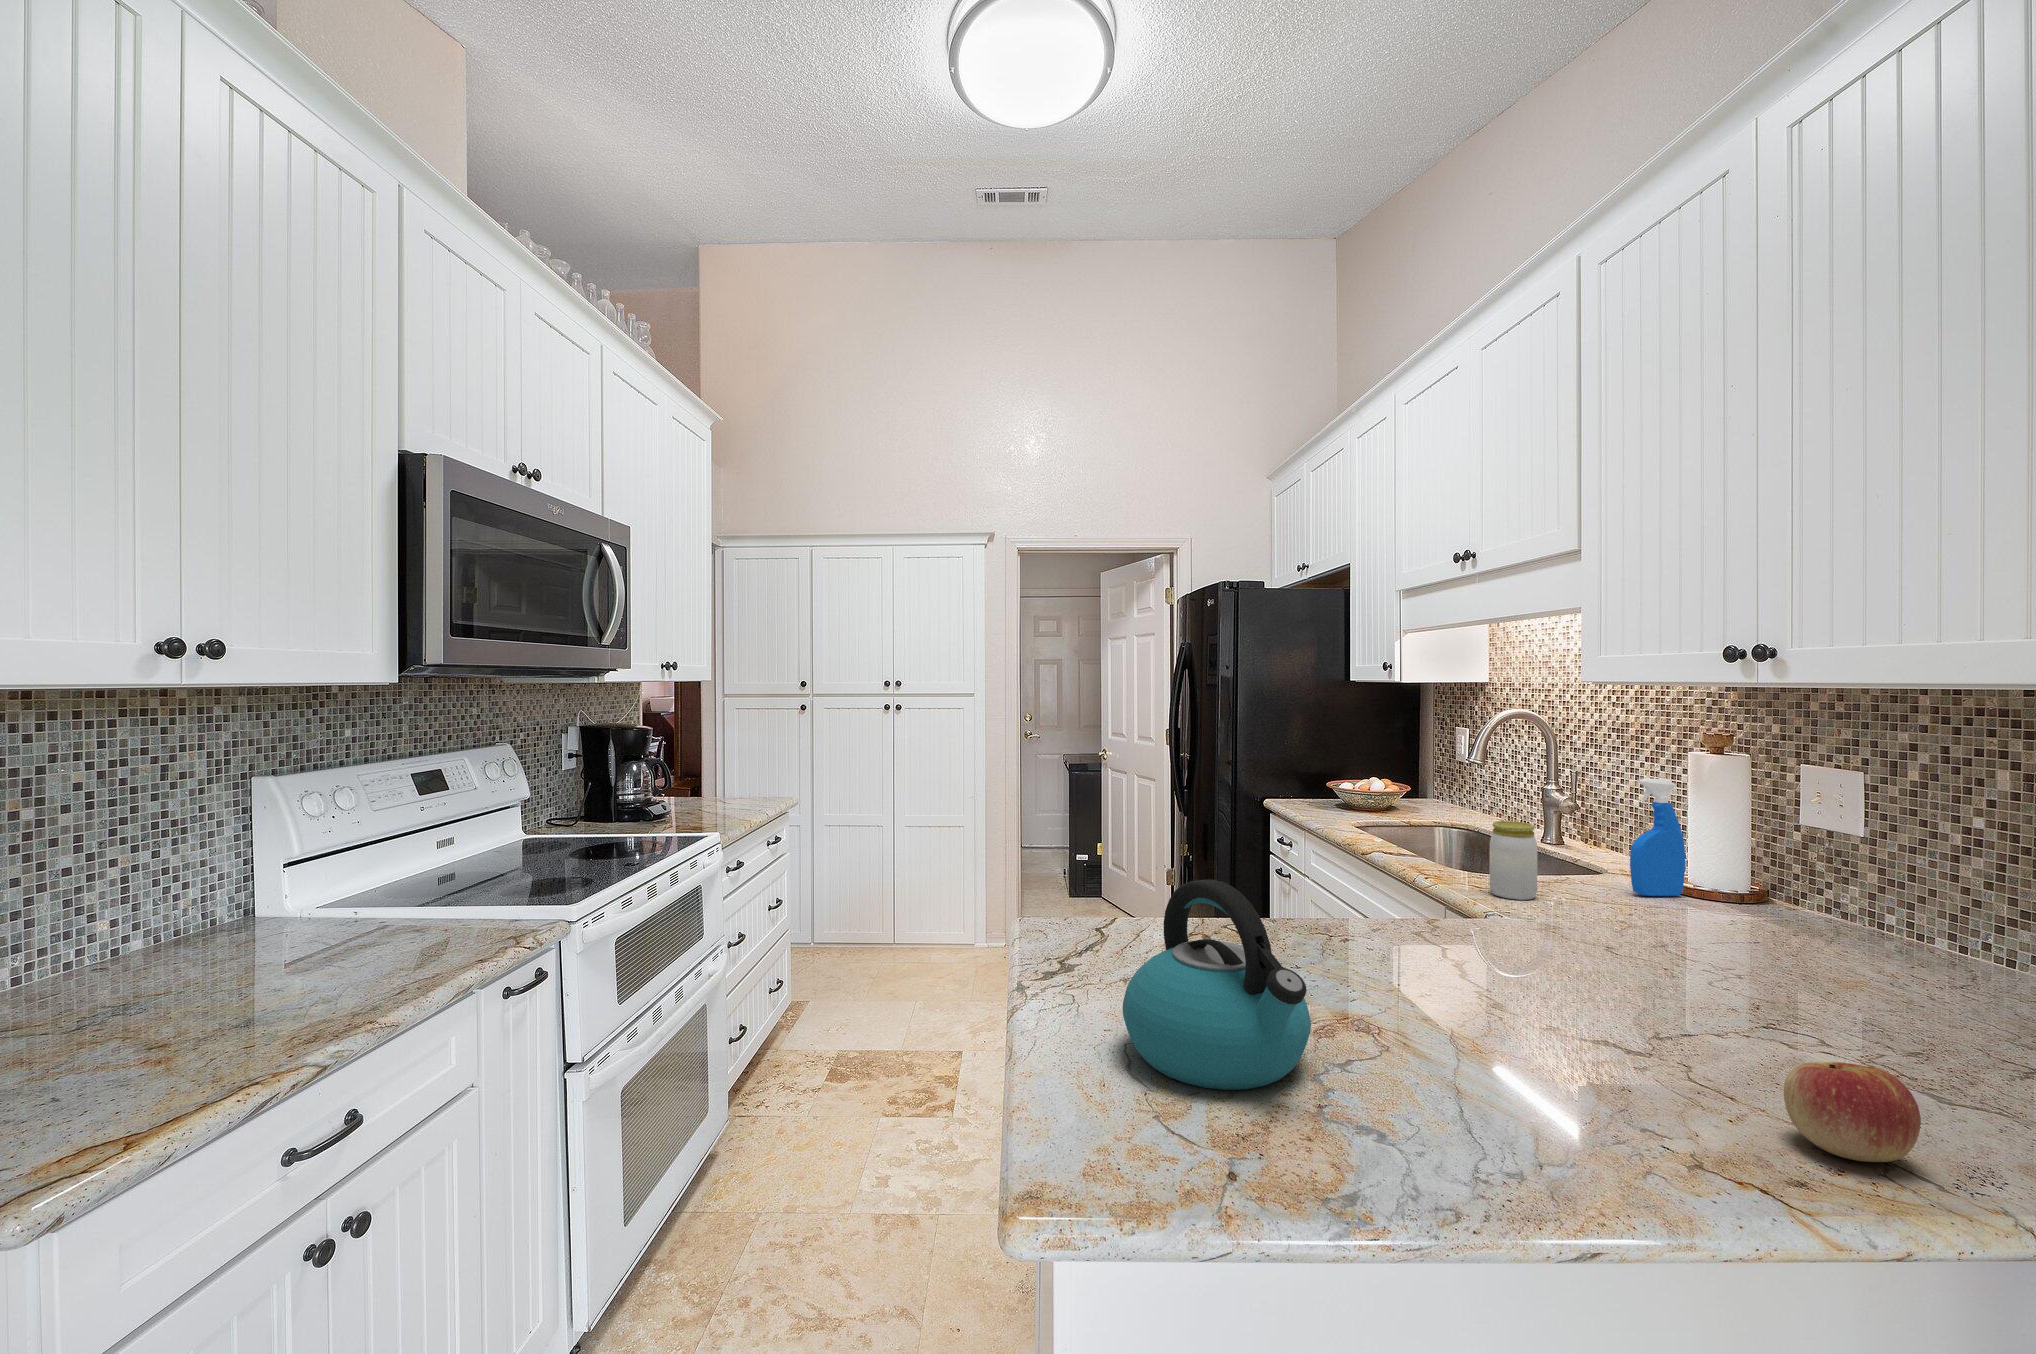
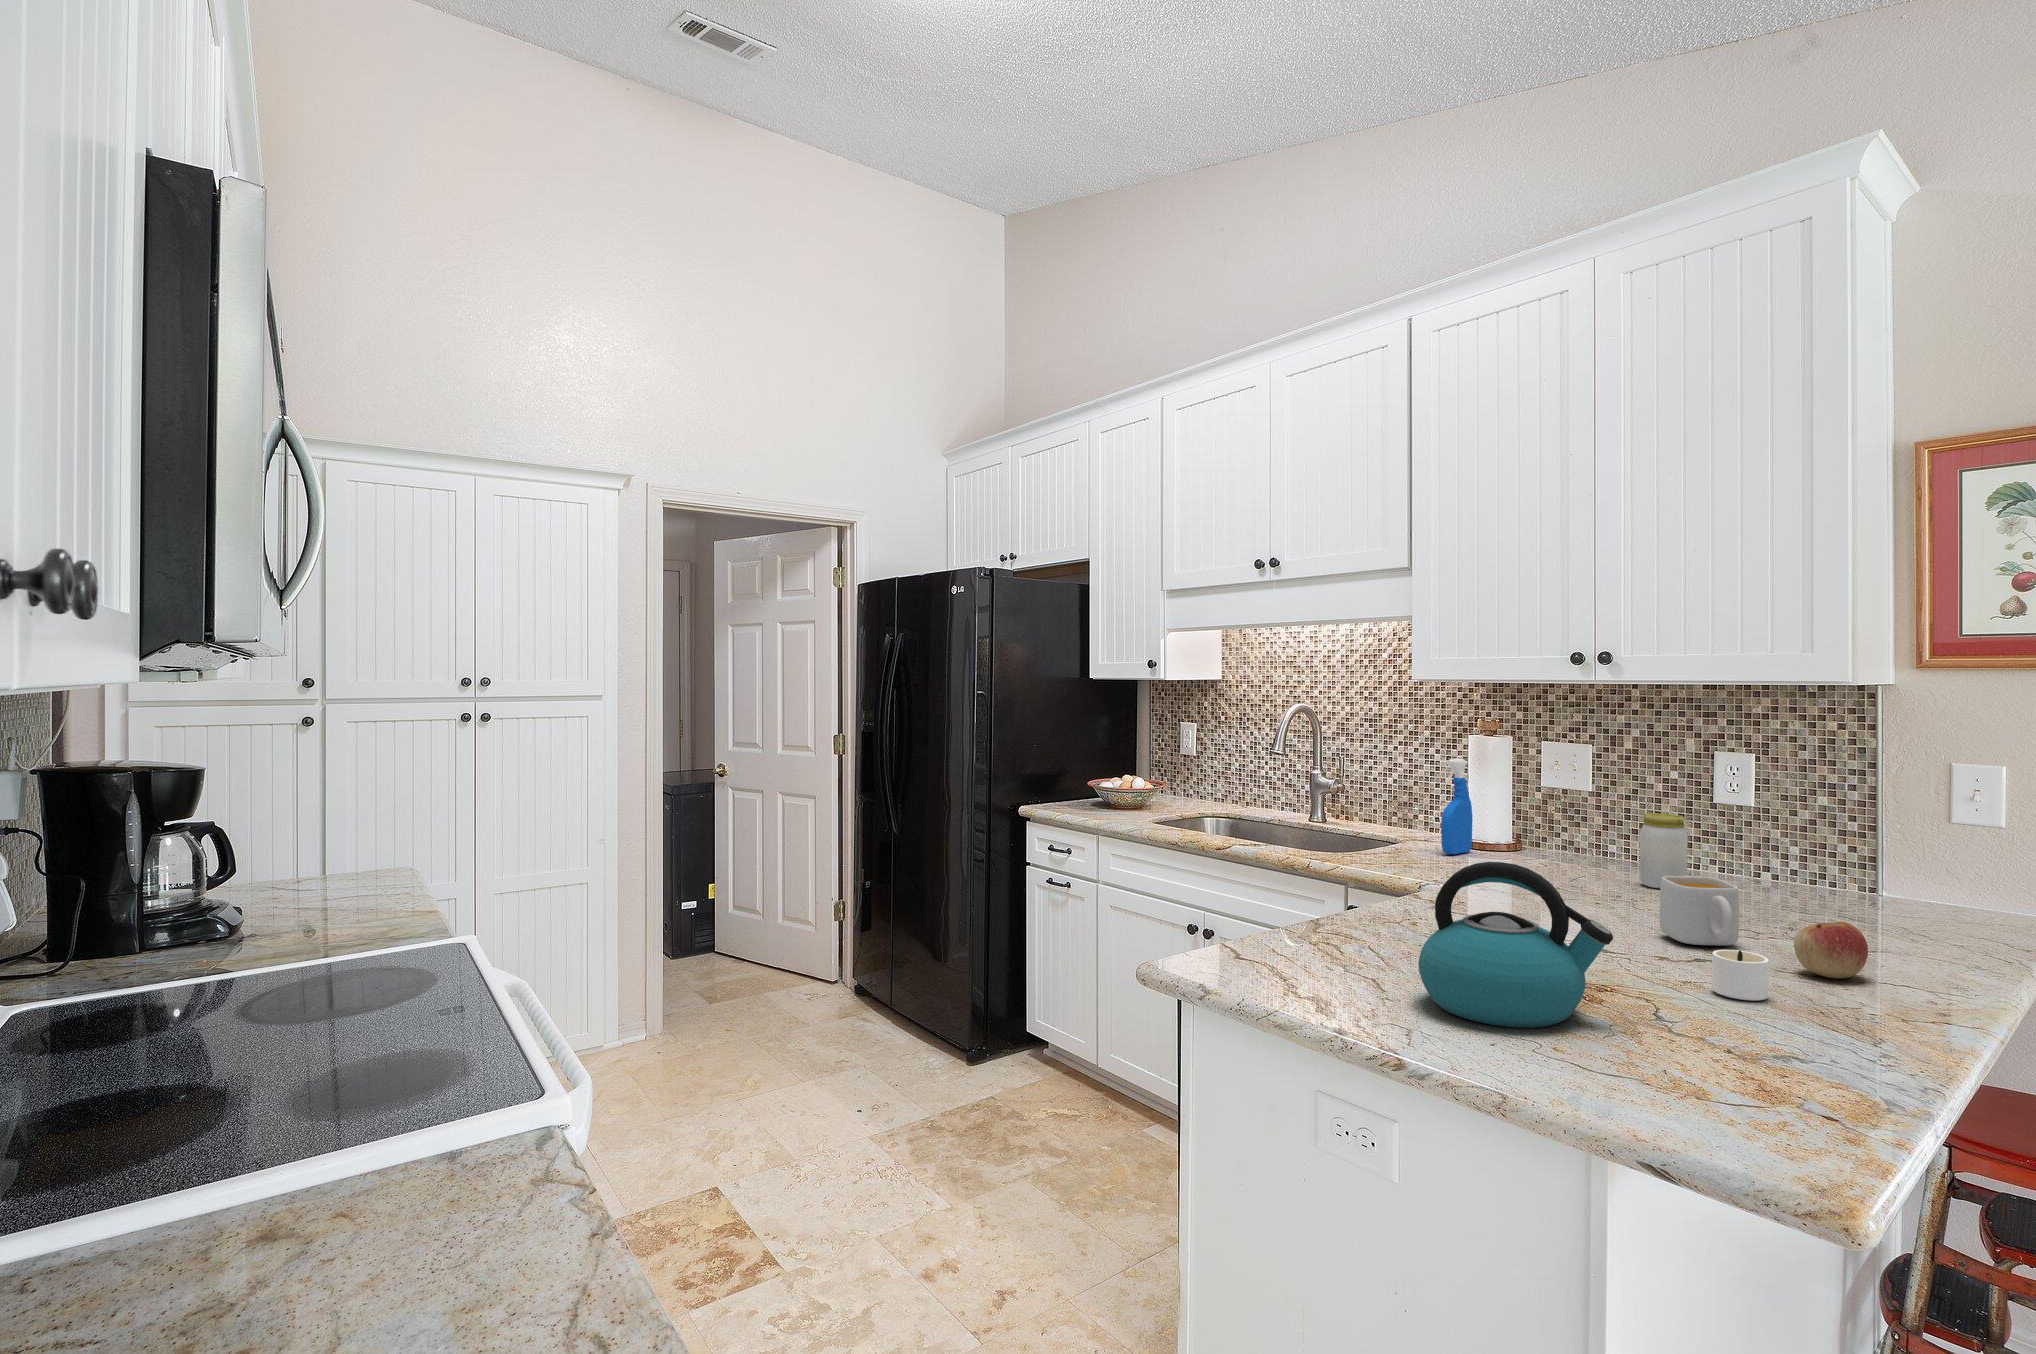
jar: present [1489,821,1537,900] -> present [1640,813,1688,889]
mug: none [1676,951,1787,1069] -> present [1660,876,1739,946]
candle: none [1553,1058,1666,1168] -> present [1712,950,1769,1001]

